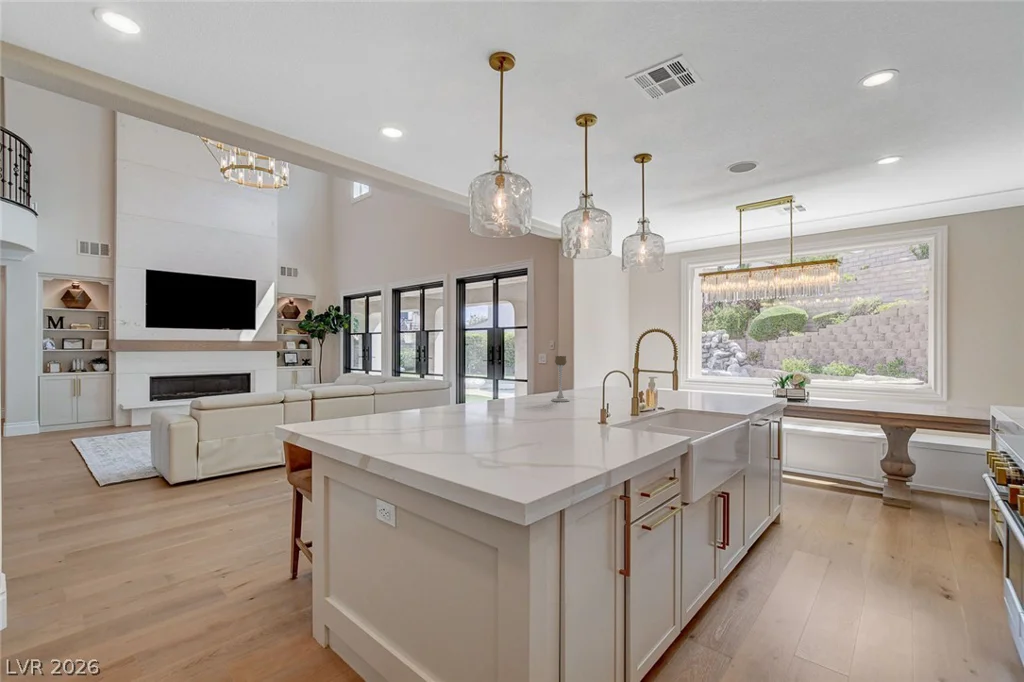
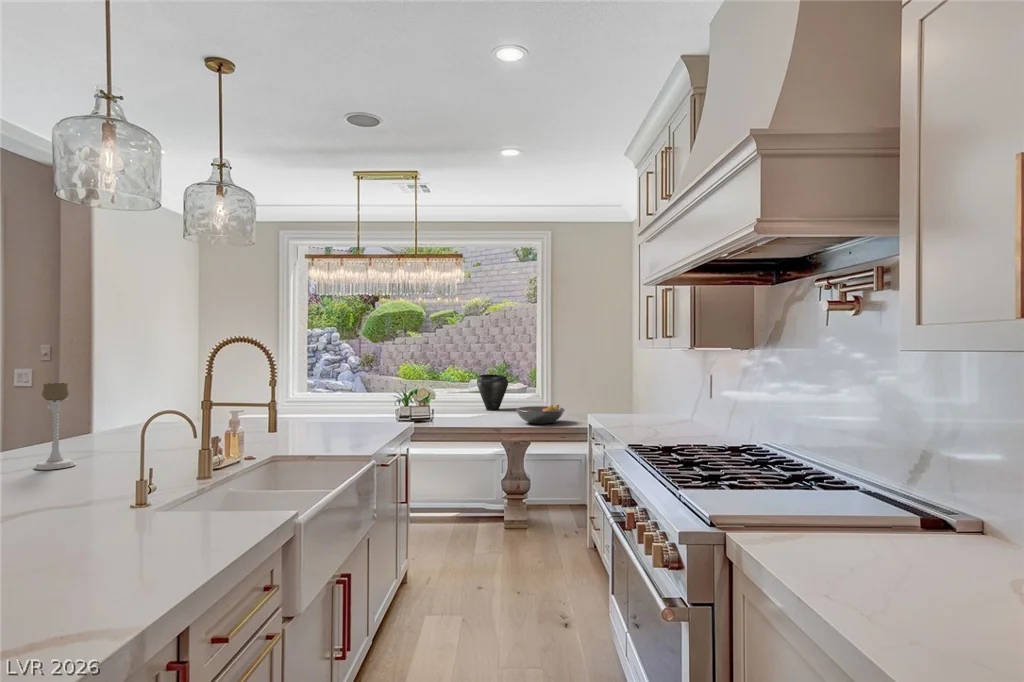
vase: none [855,367,891,399] -> present [477,374,508,410]
fruit bowl: none [896,396,959,413] -> present [516,405,565,424]

